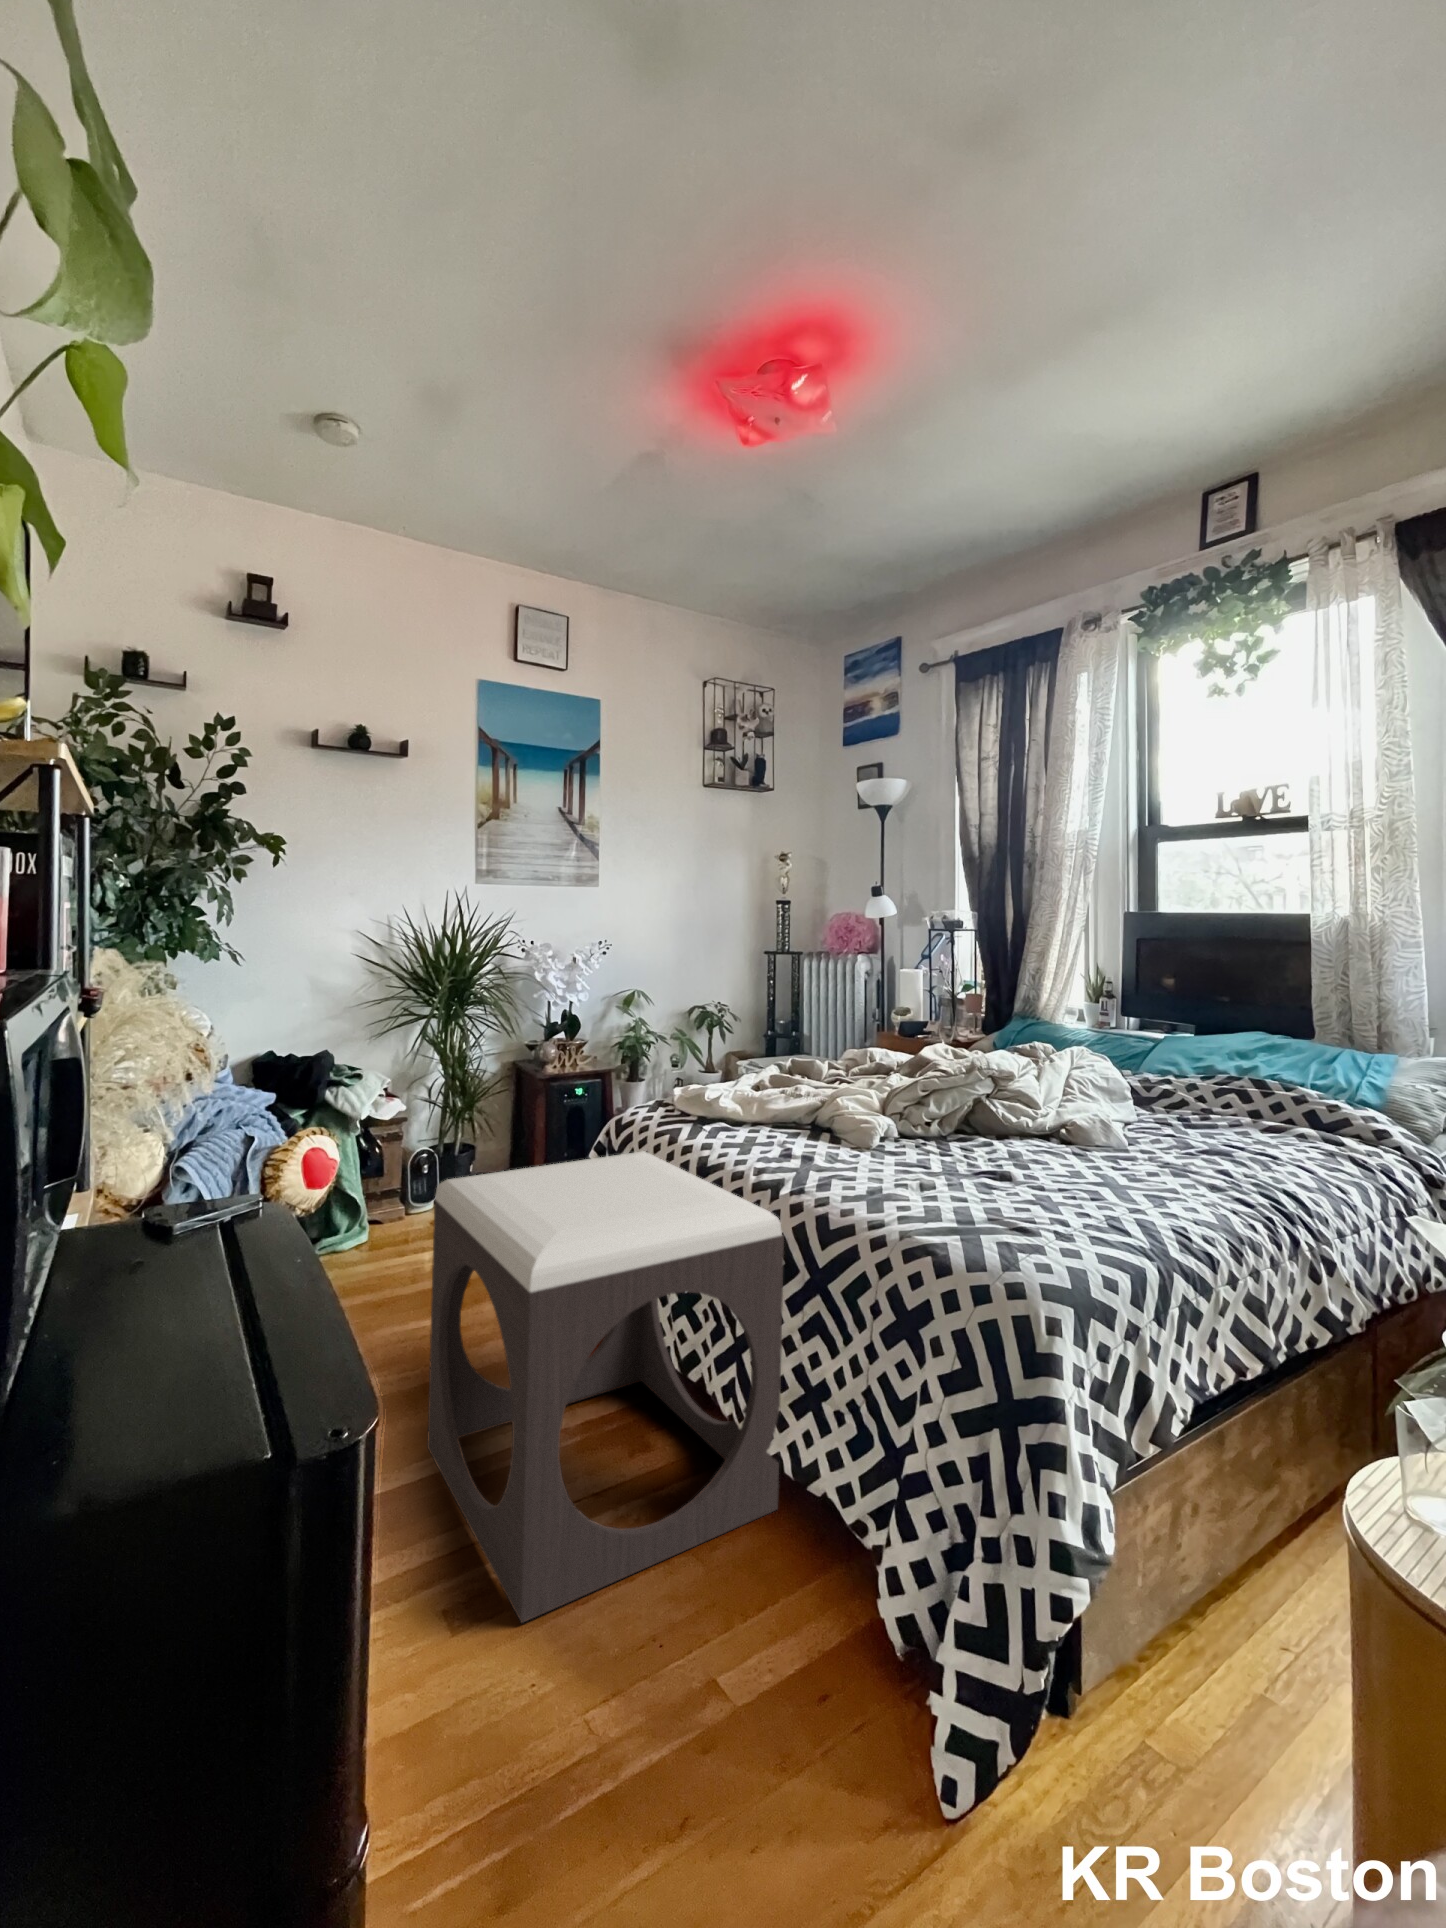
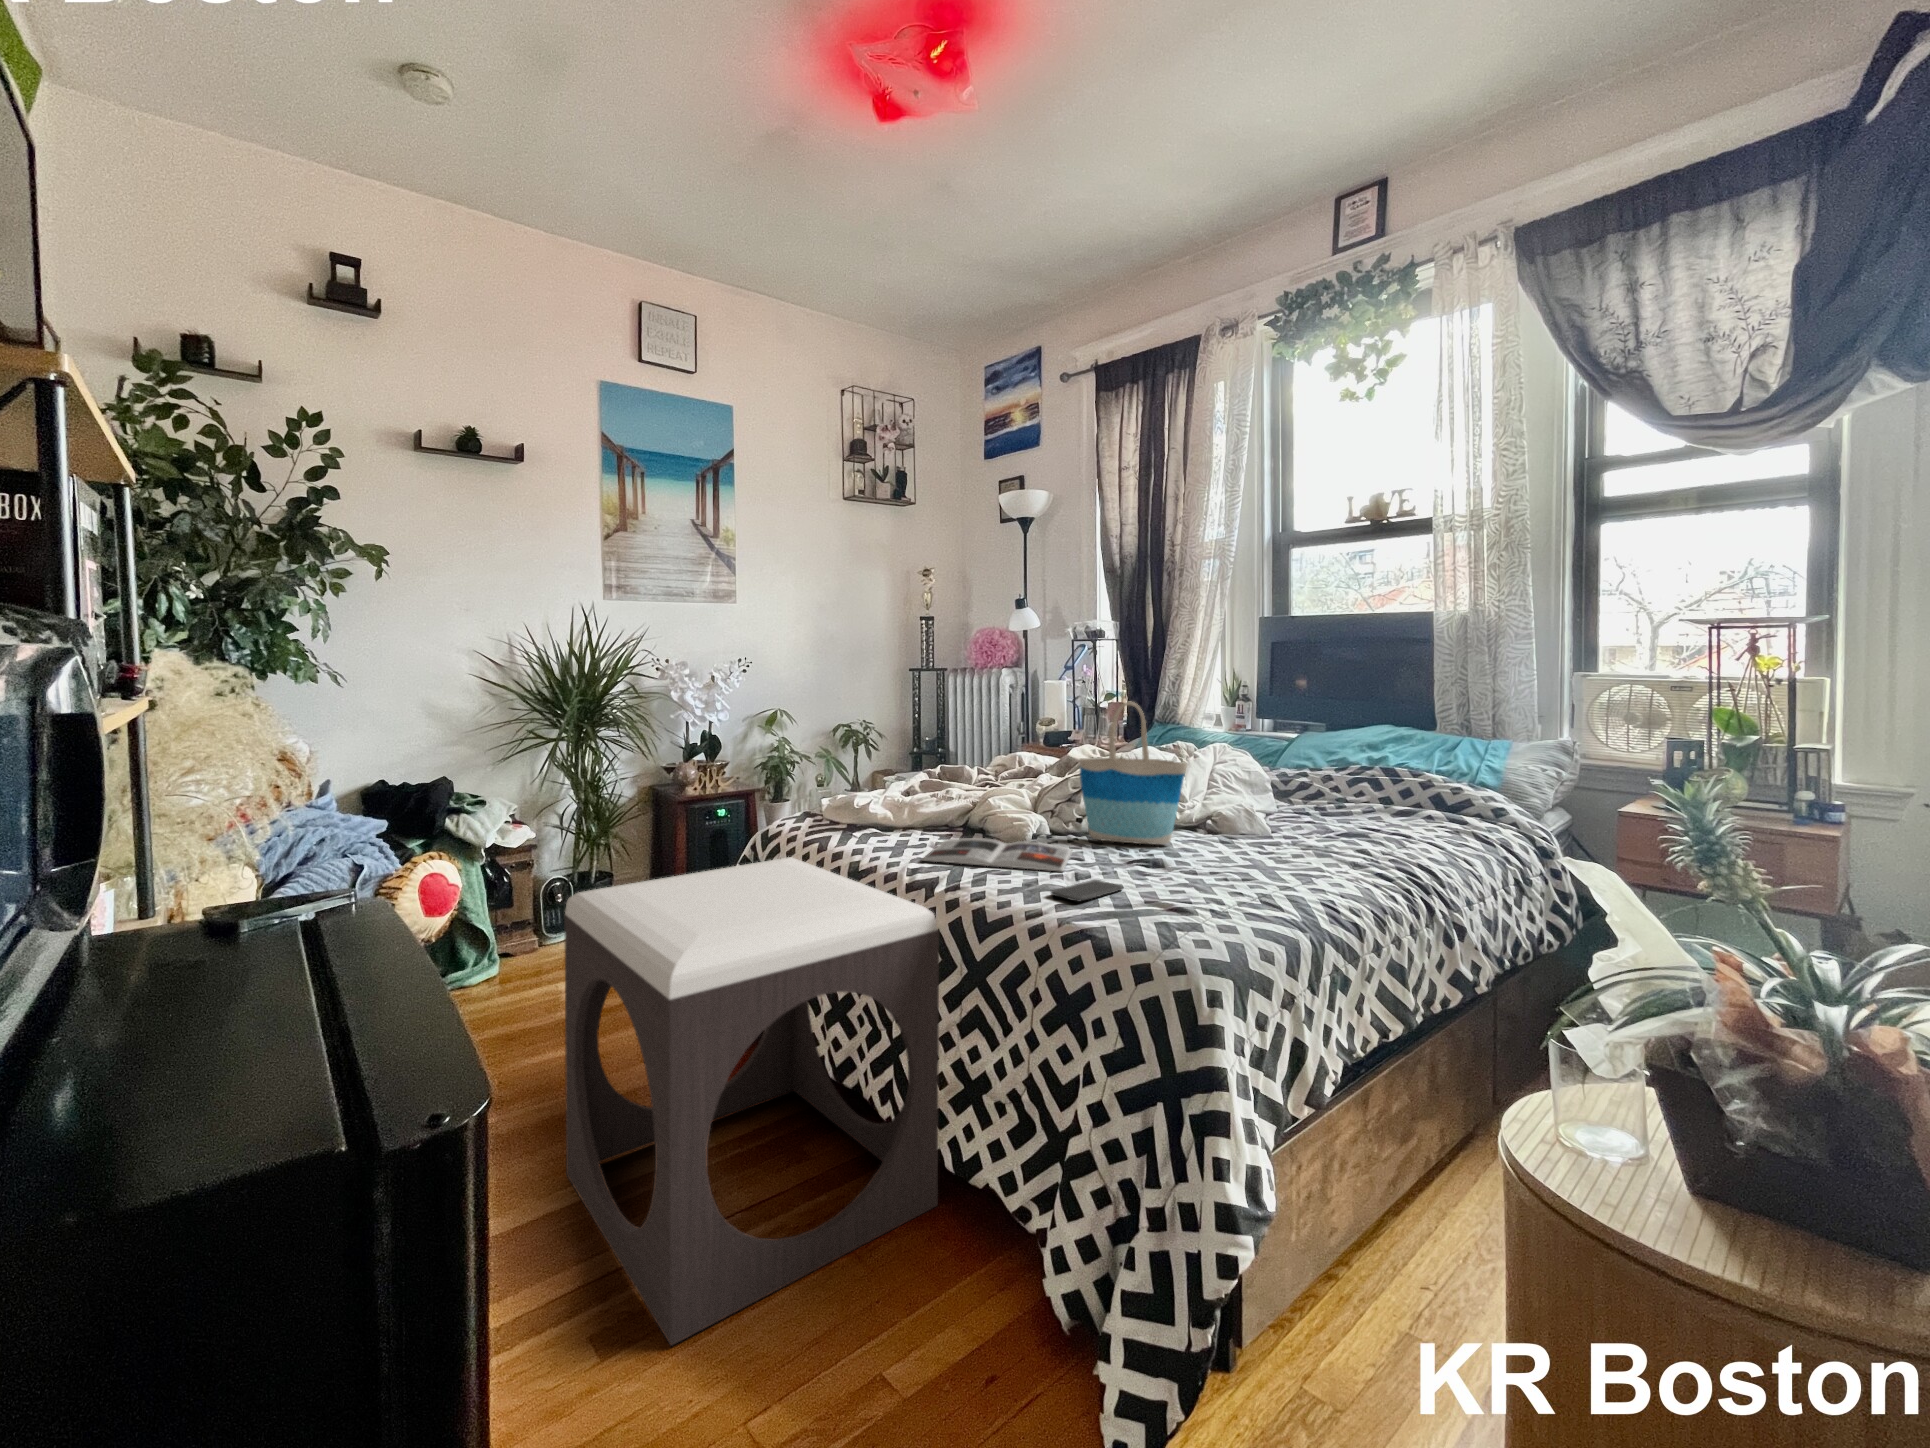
tote bag: none [929,1010,1039,1155] -> present [1079,702,1186,845]
magazine: none [769,1140,921,1181] -> present [923,838,1072,871]
smartphone: none [894,1192,967,1216] -> present [1051,880,1123,902]

